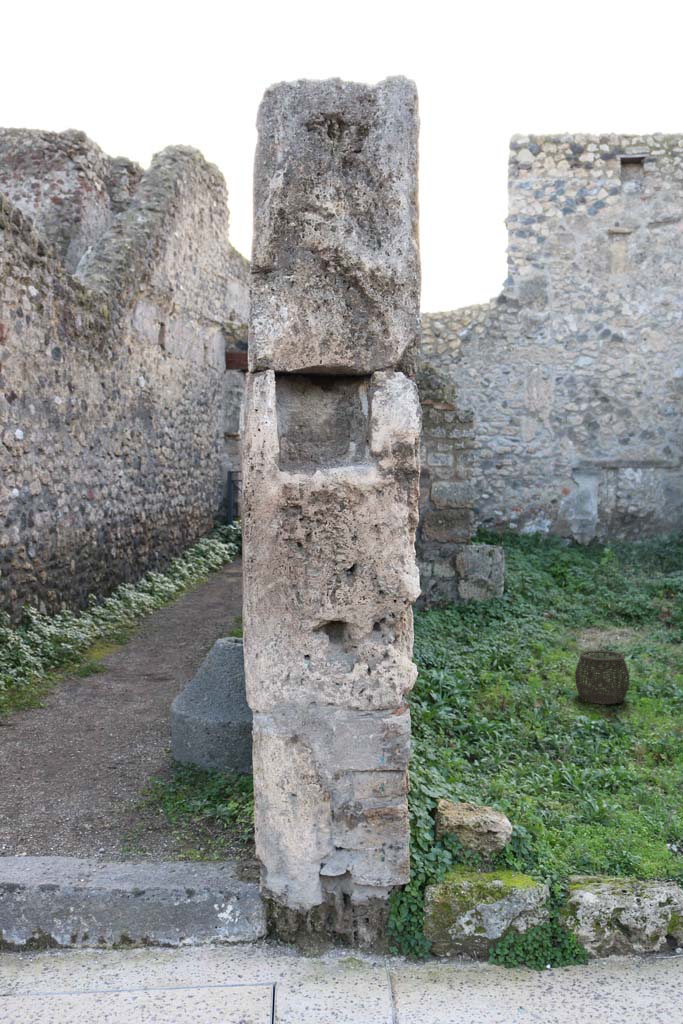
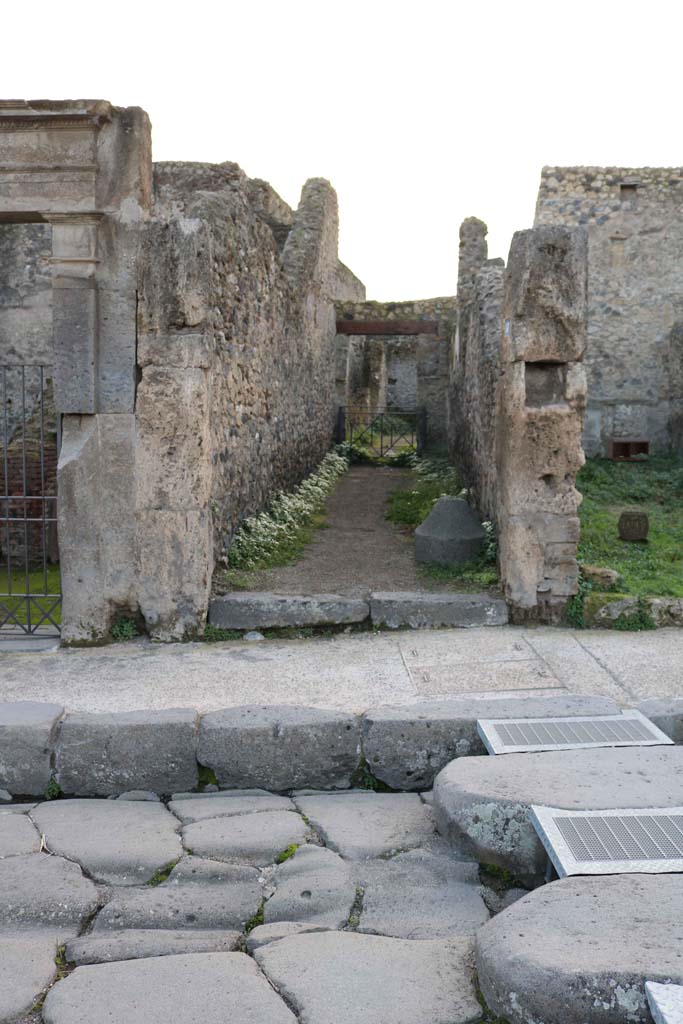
bench: none [608,513,670,547] -> present [606,437,650,461]

